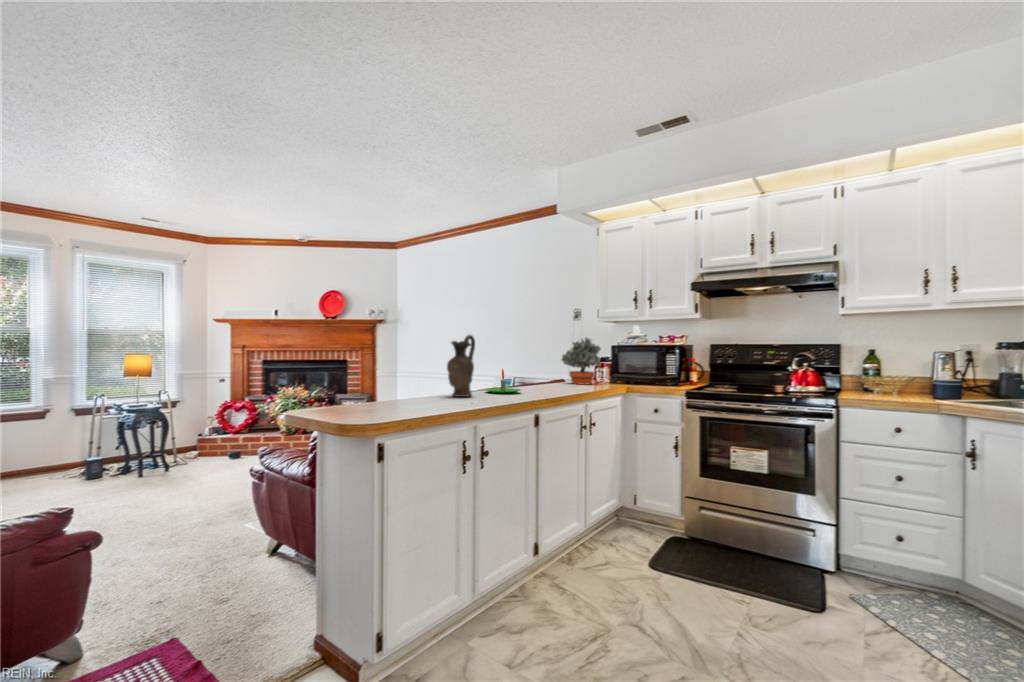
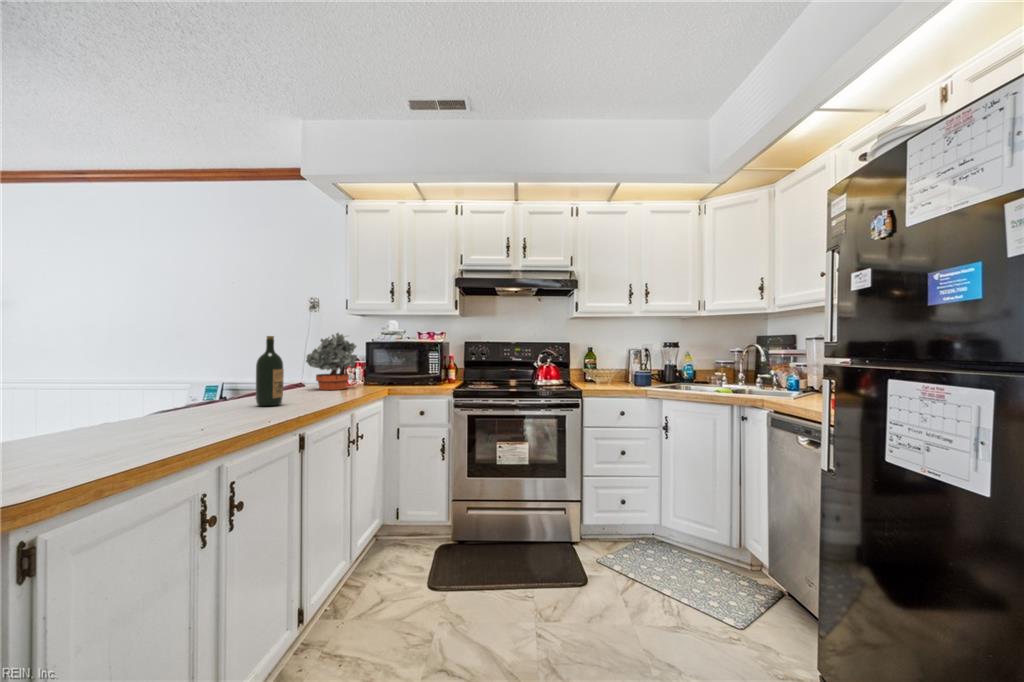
ceramic pitcher: present [447,335,475,397] -> none [92,328,165,445]
wine bottle: none [524,339,541,389] -> present [256,336,284,406]
candle: present [485,369,521,394] -> none [184,381,256,423]

